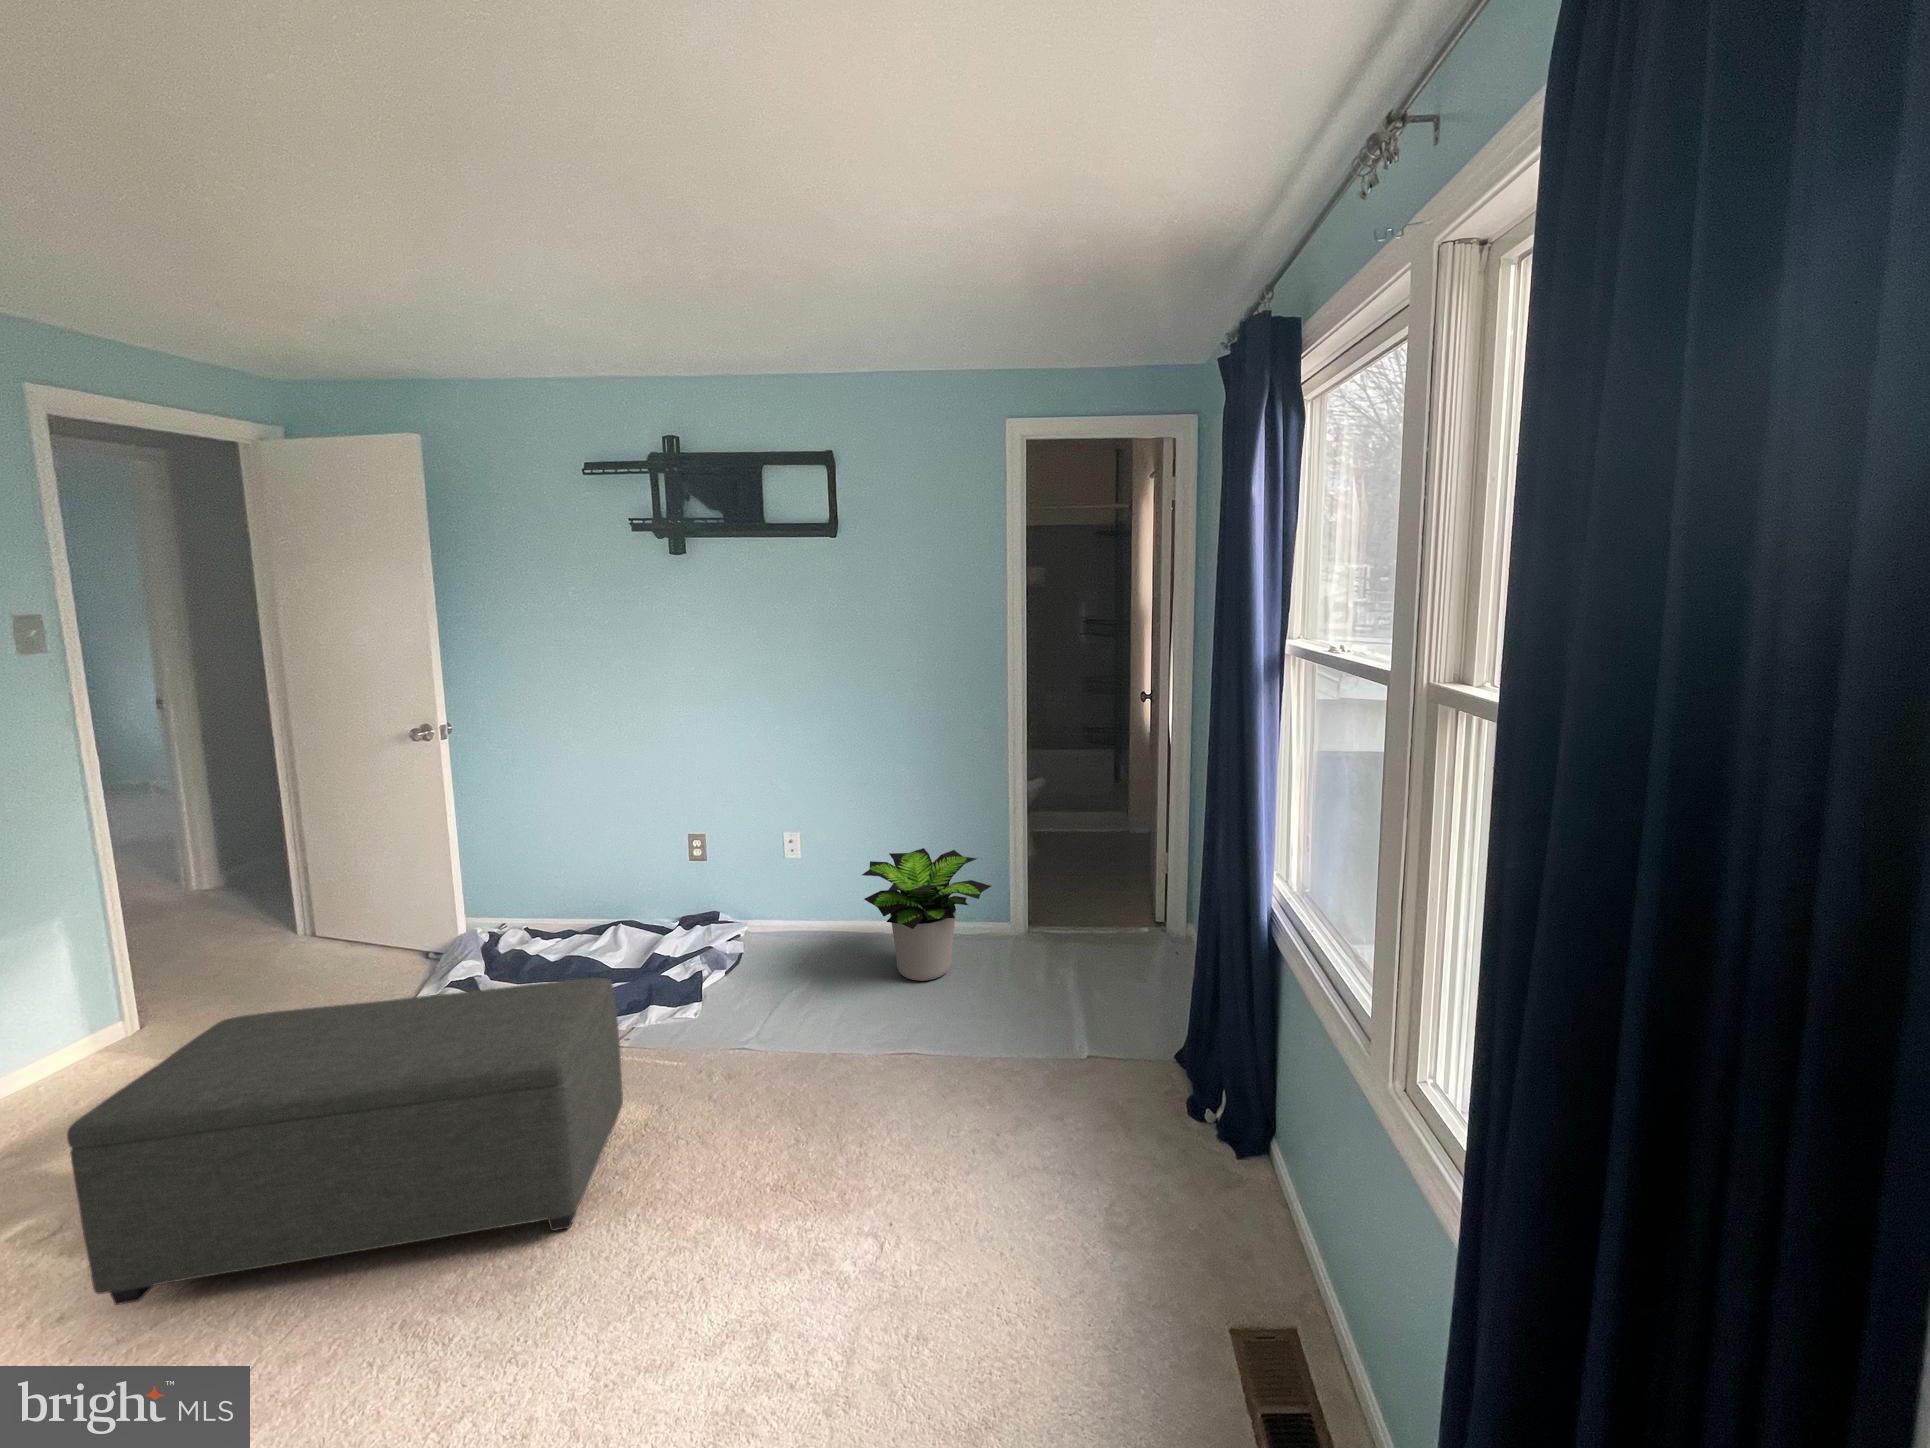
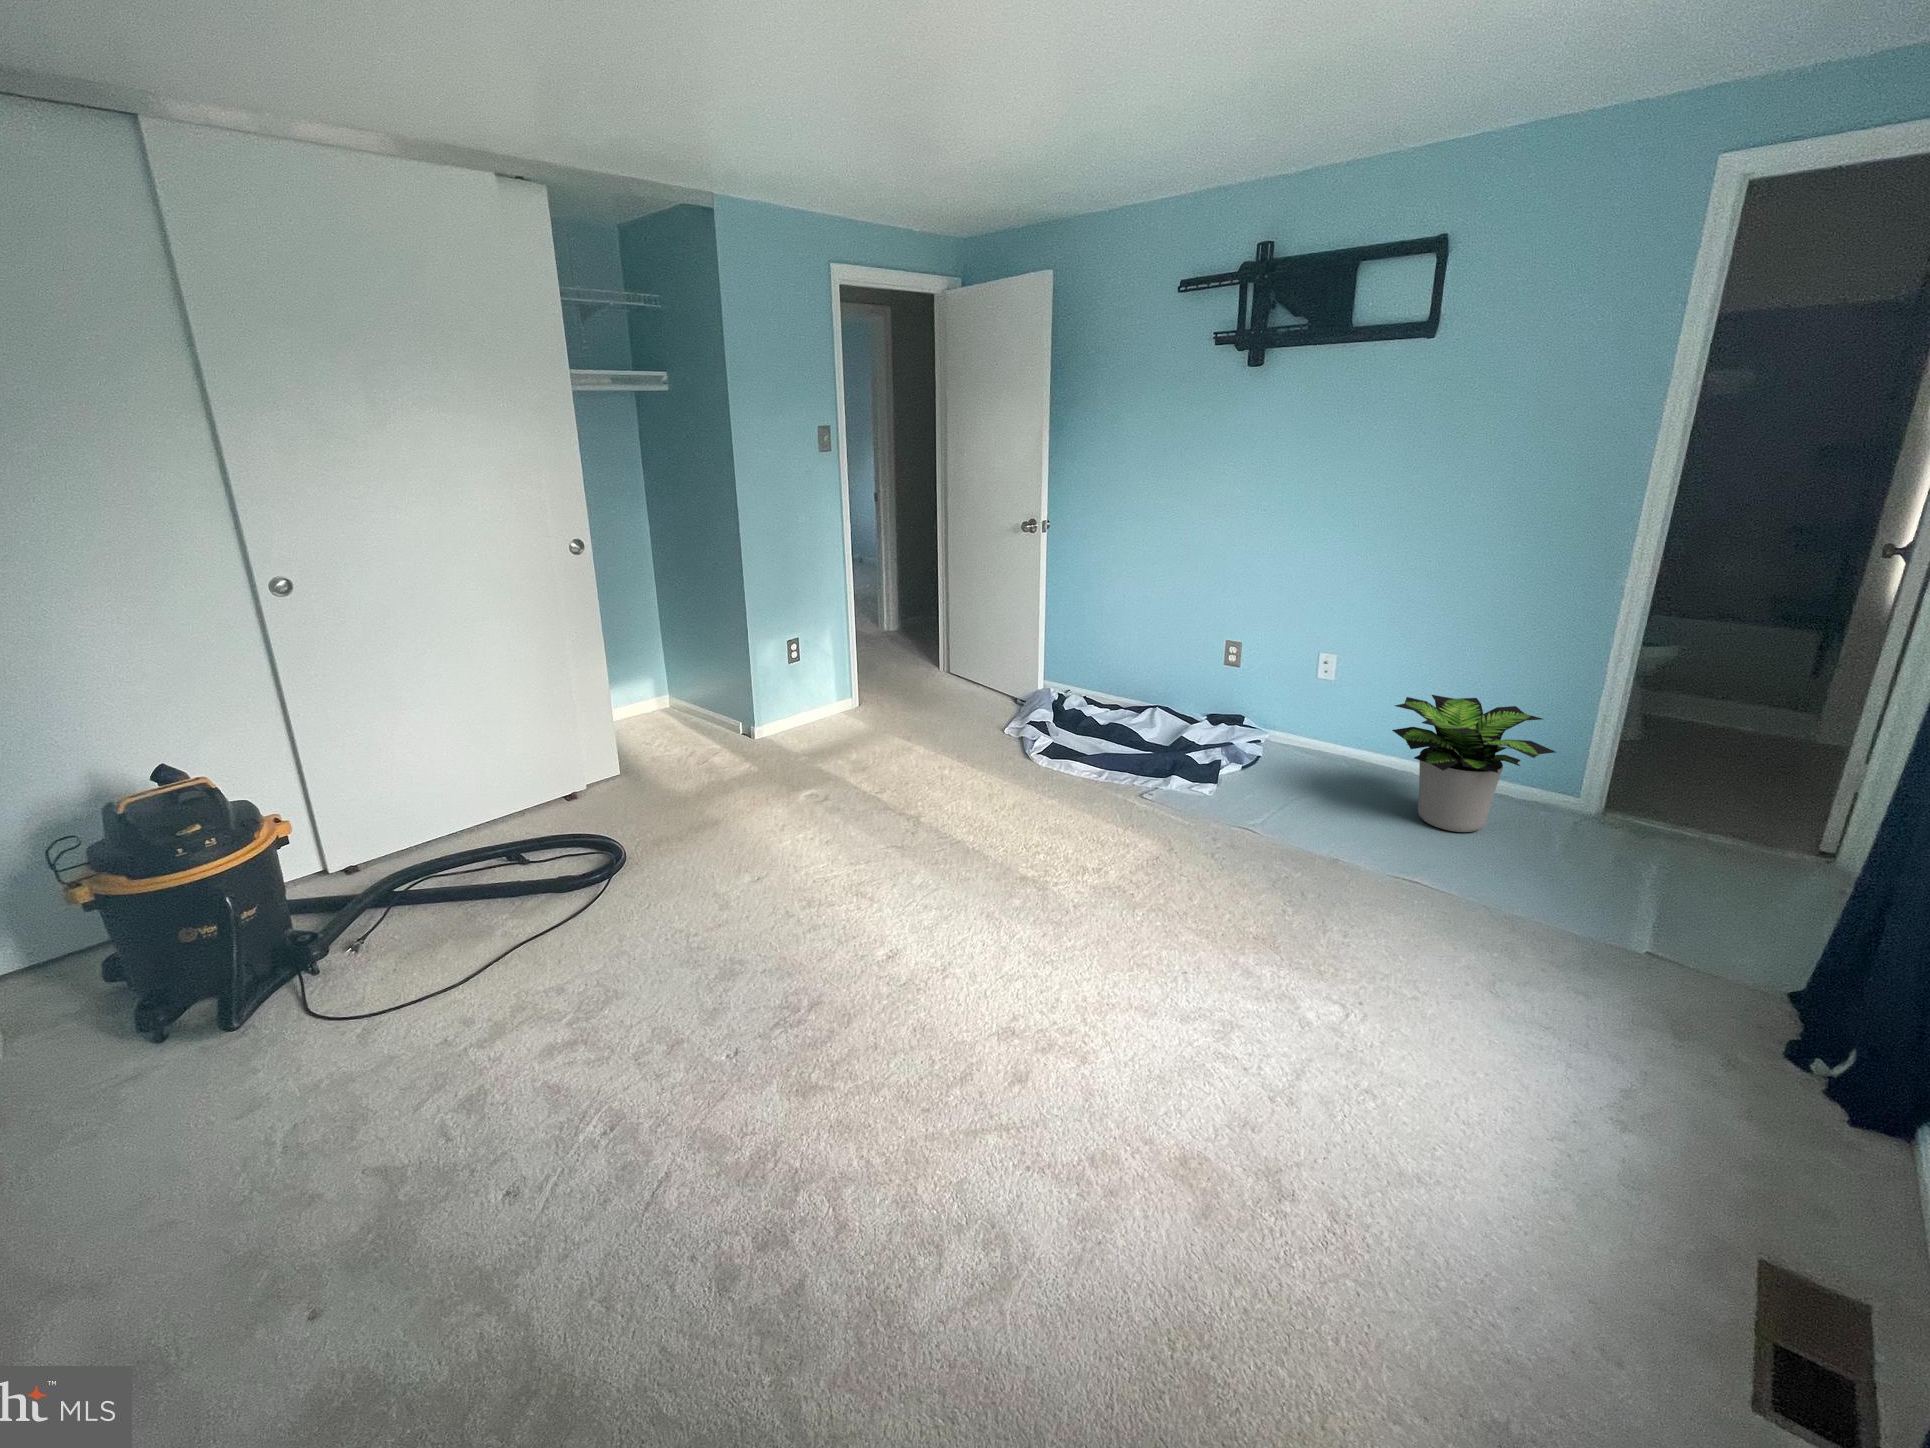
ottoman: present [67,978,623,1305] -> none [868,689,1154,884]

